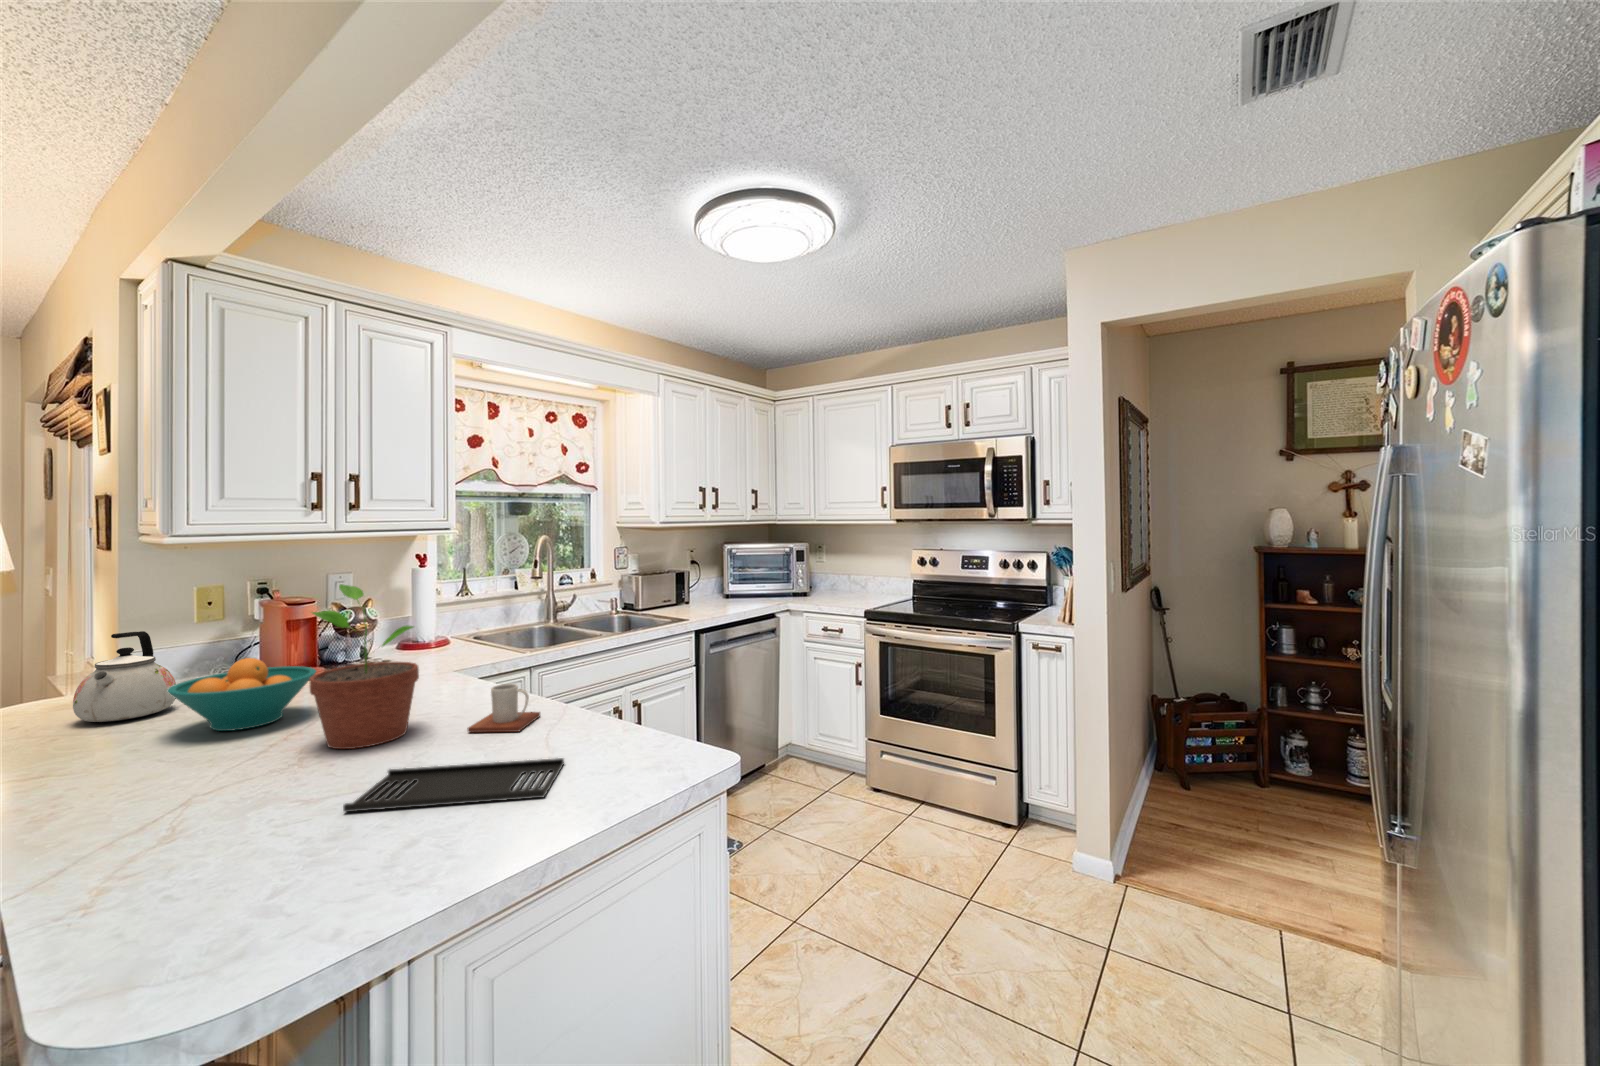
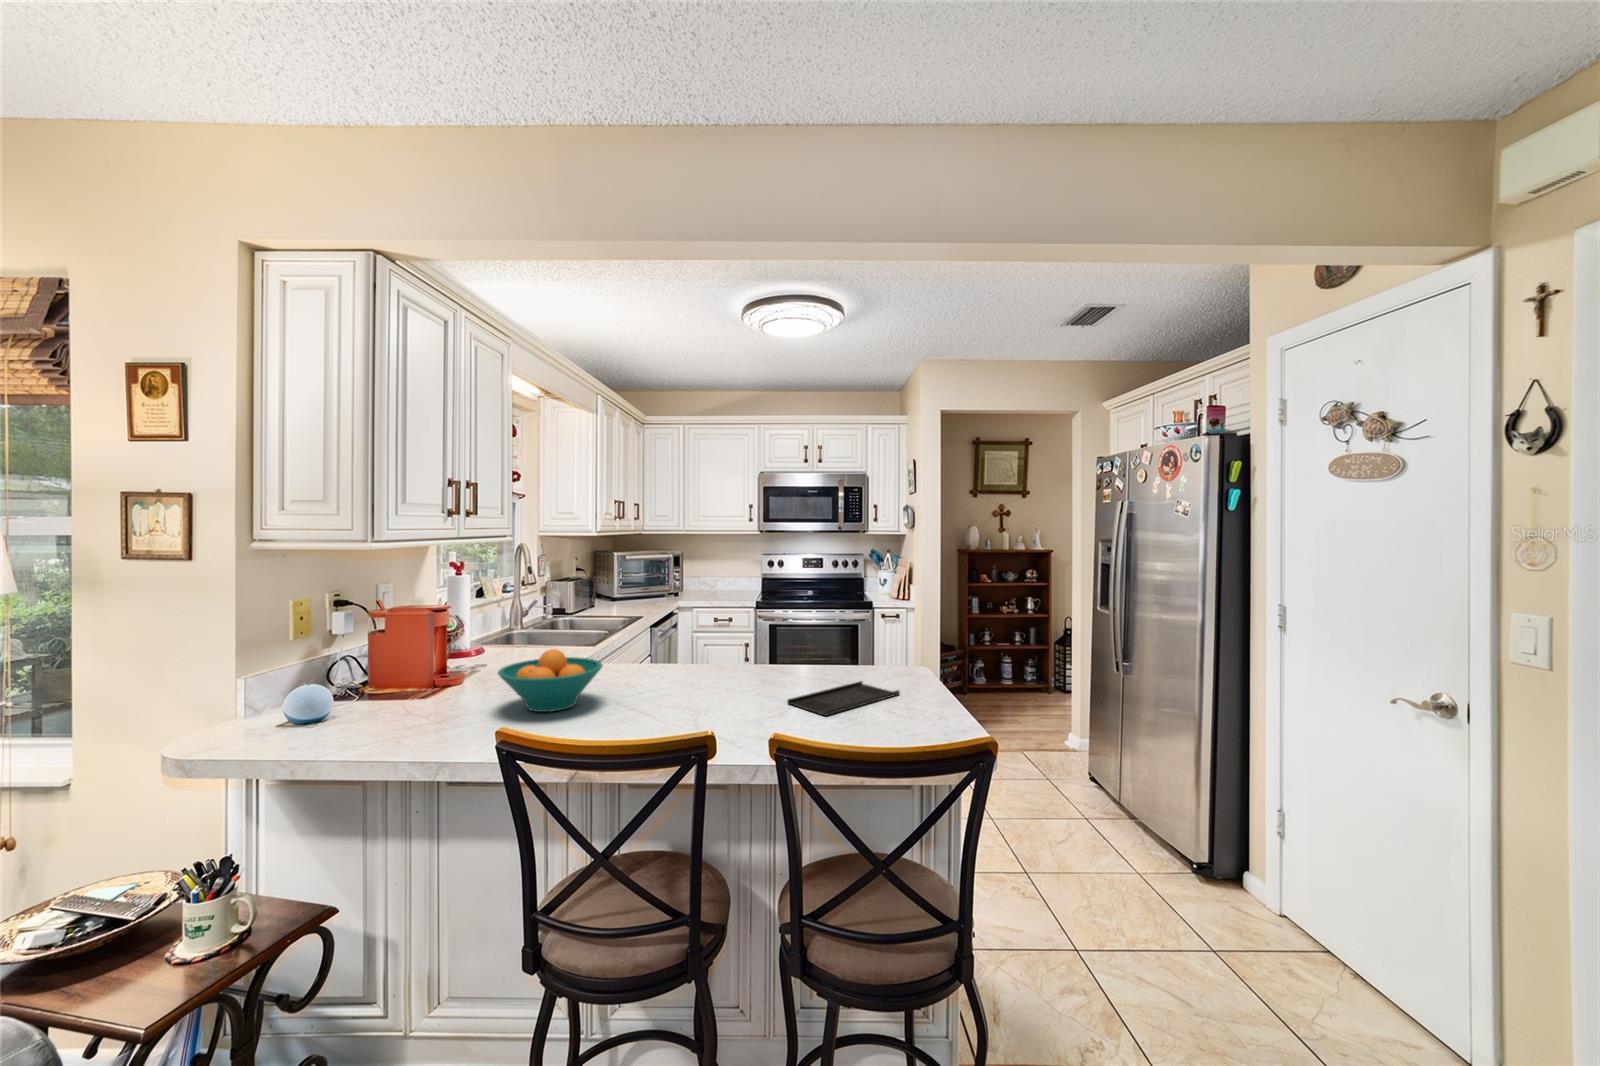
potted plant: present [310,584,419,749] -> none [658,581,735,703]
kettle: present [73,631,176,722] -> none [344,639,429,728]
mug: present [467,684,540,732] -> none [735,649,783,684]

